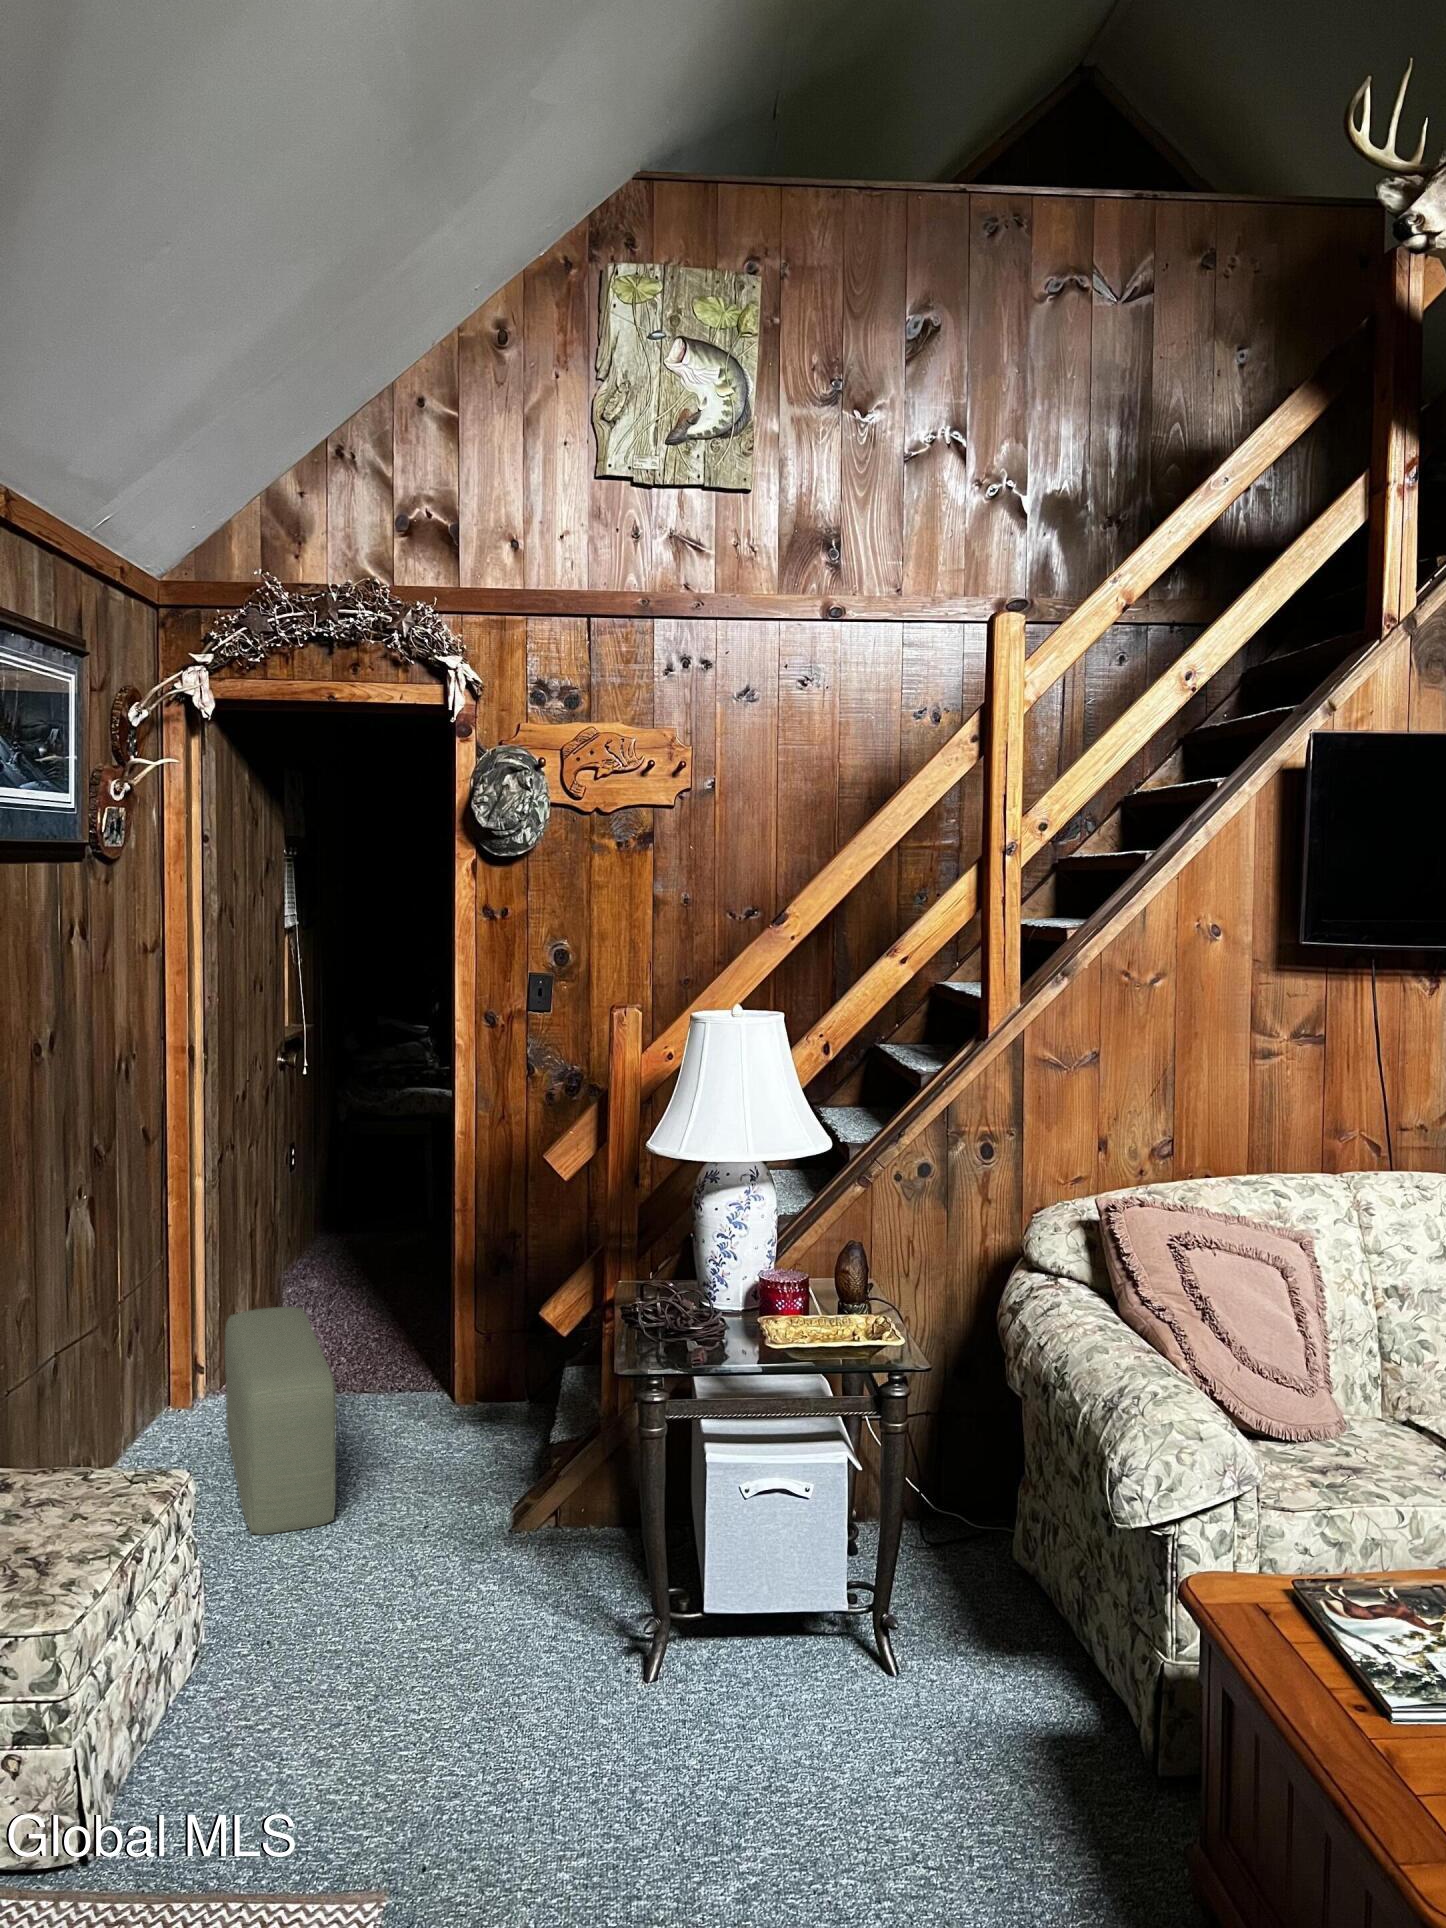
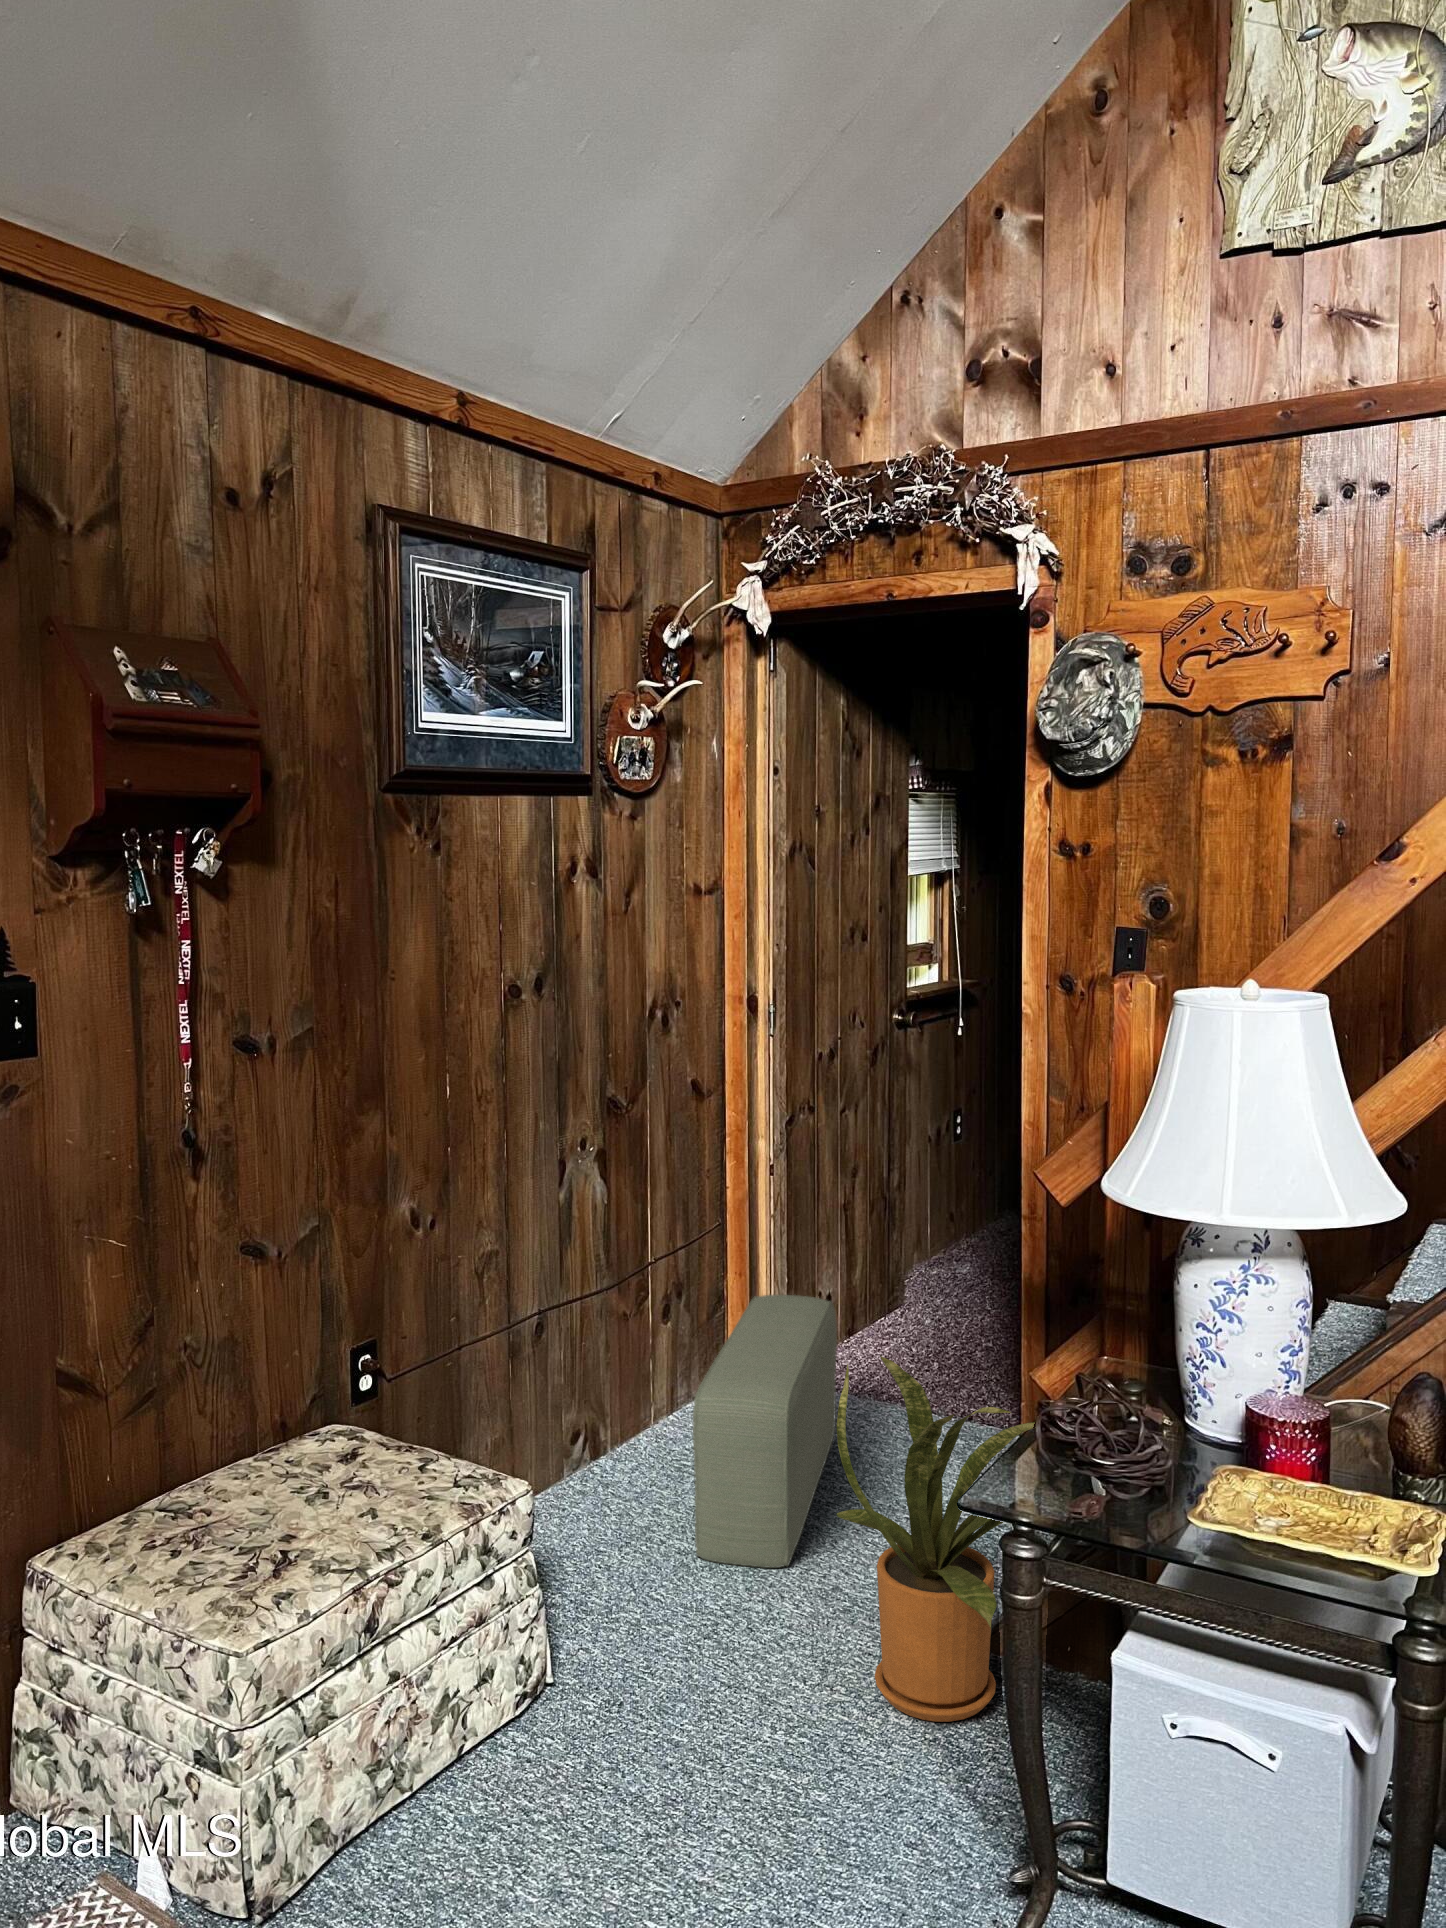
house plant: none [407,1322,624,1583] -> present [837,1356,1035,1722]

